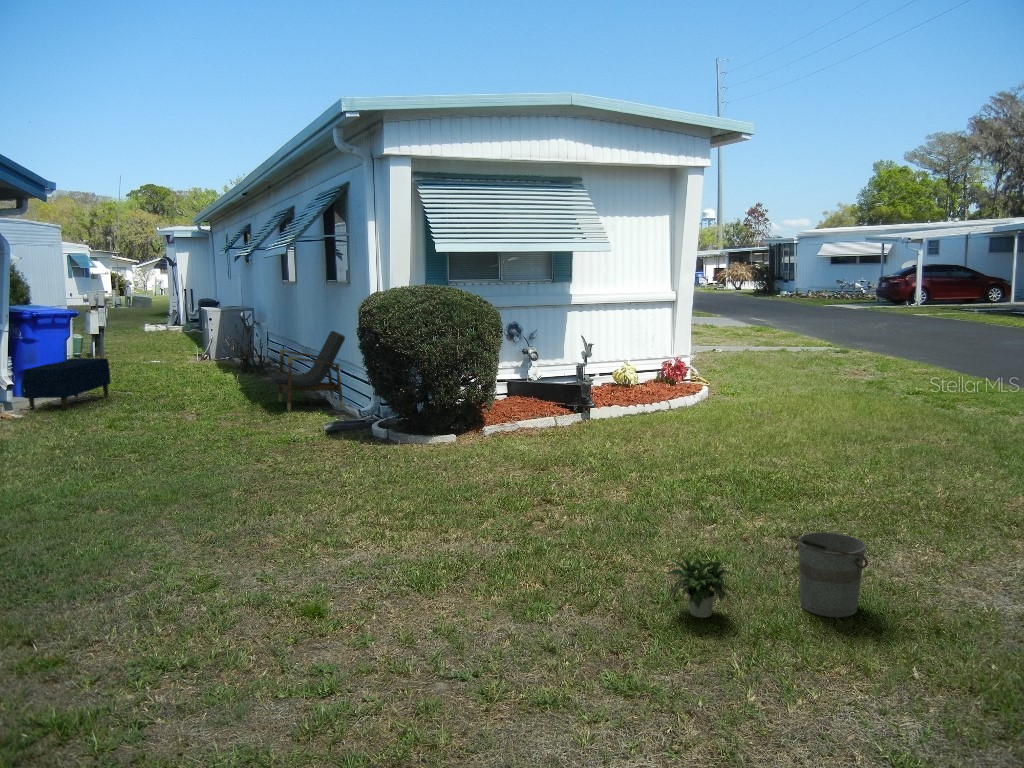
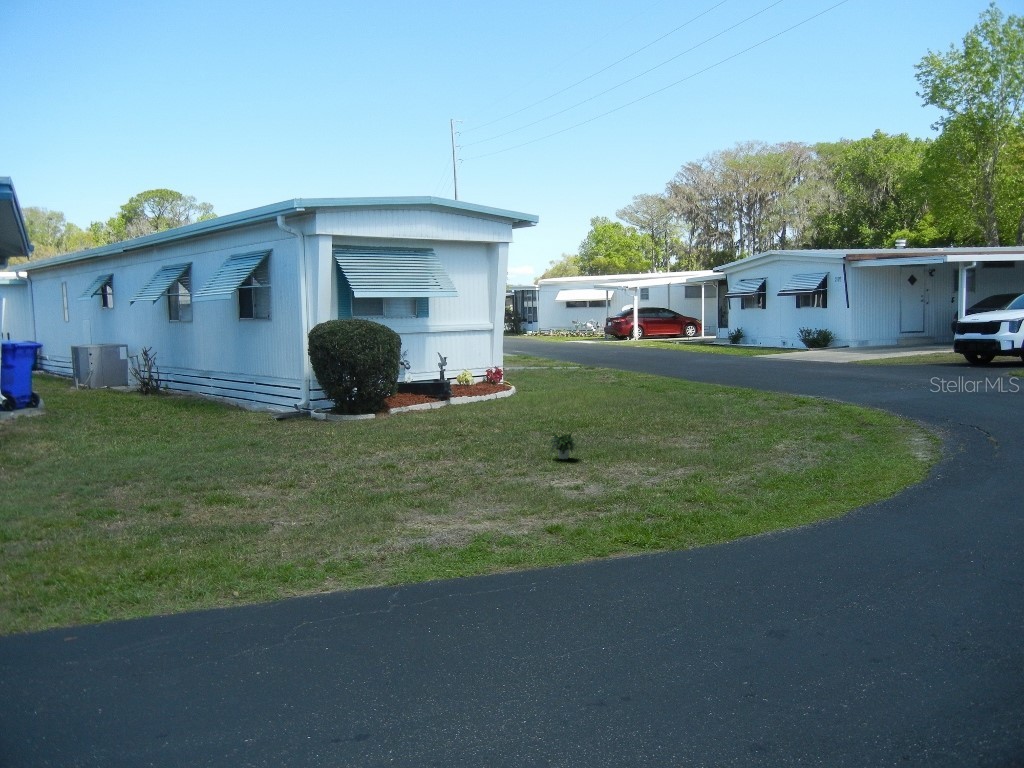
lounge chair: present [268,331,345,411] -> none [211,354,272,410]
bench: present [23,358,111,411] -> none [21,379,73,418]
bucket: present [790,532,868,617] -> none [599,423,631,456]

